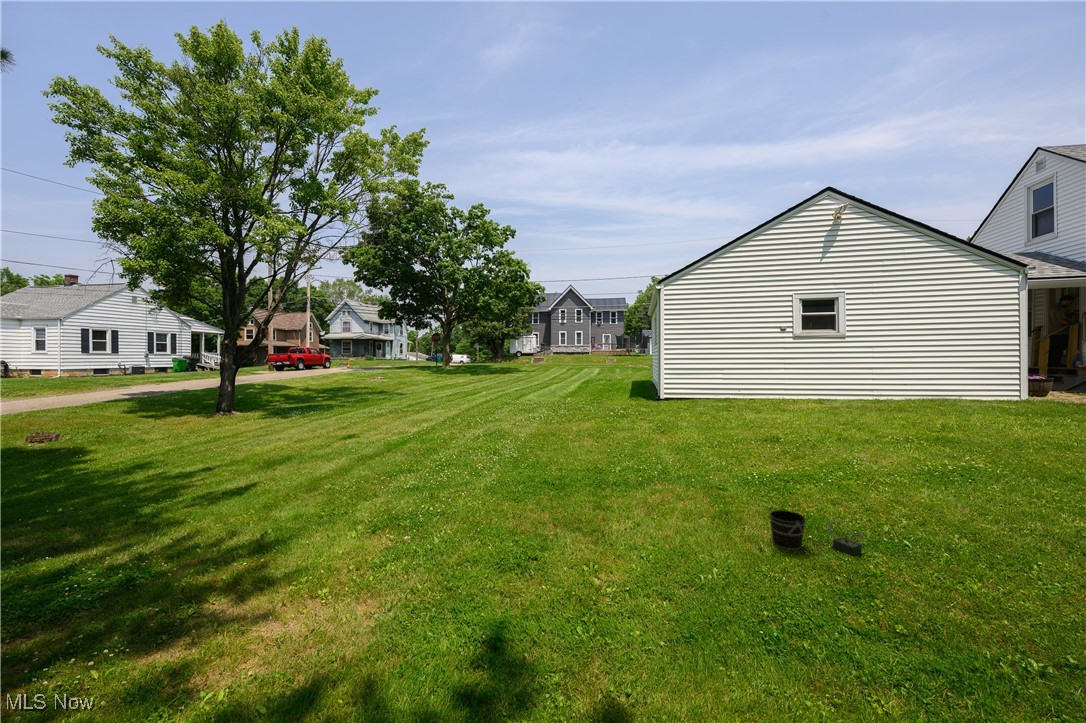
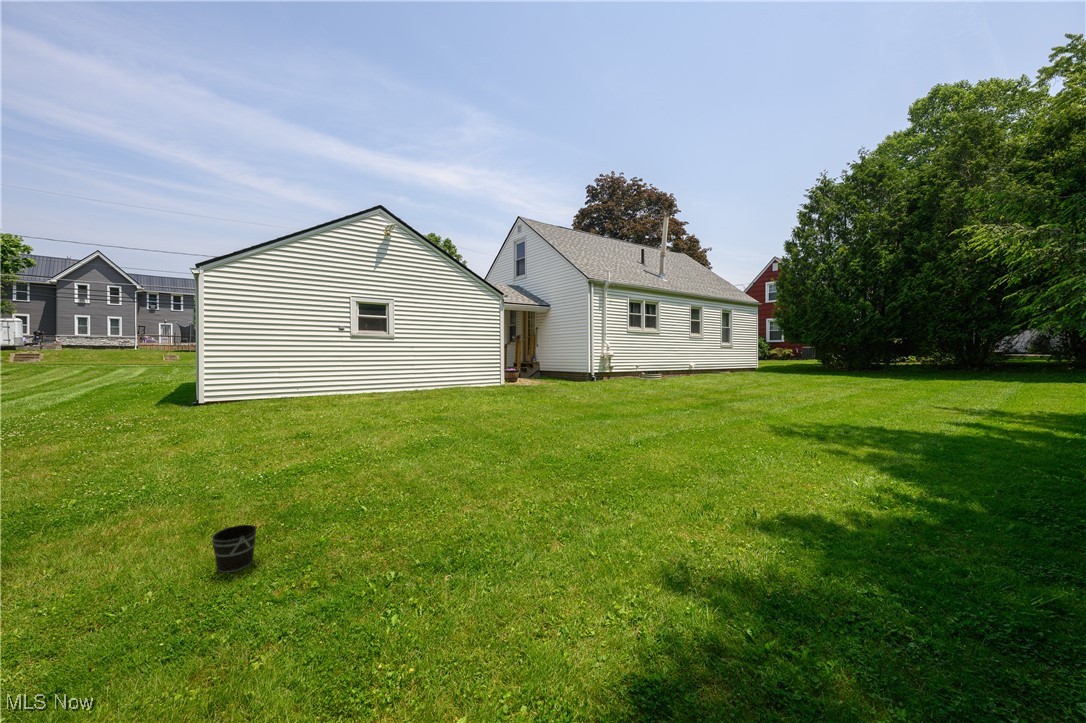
decorative plant: present [827,517,866,555] -> none [282,516,322,555]

